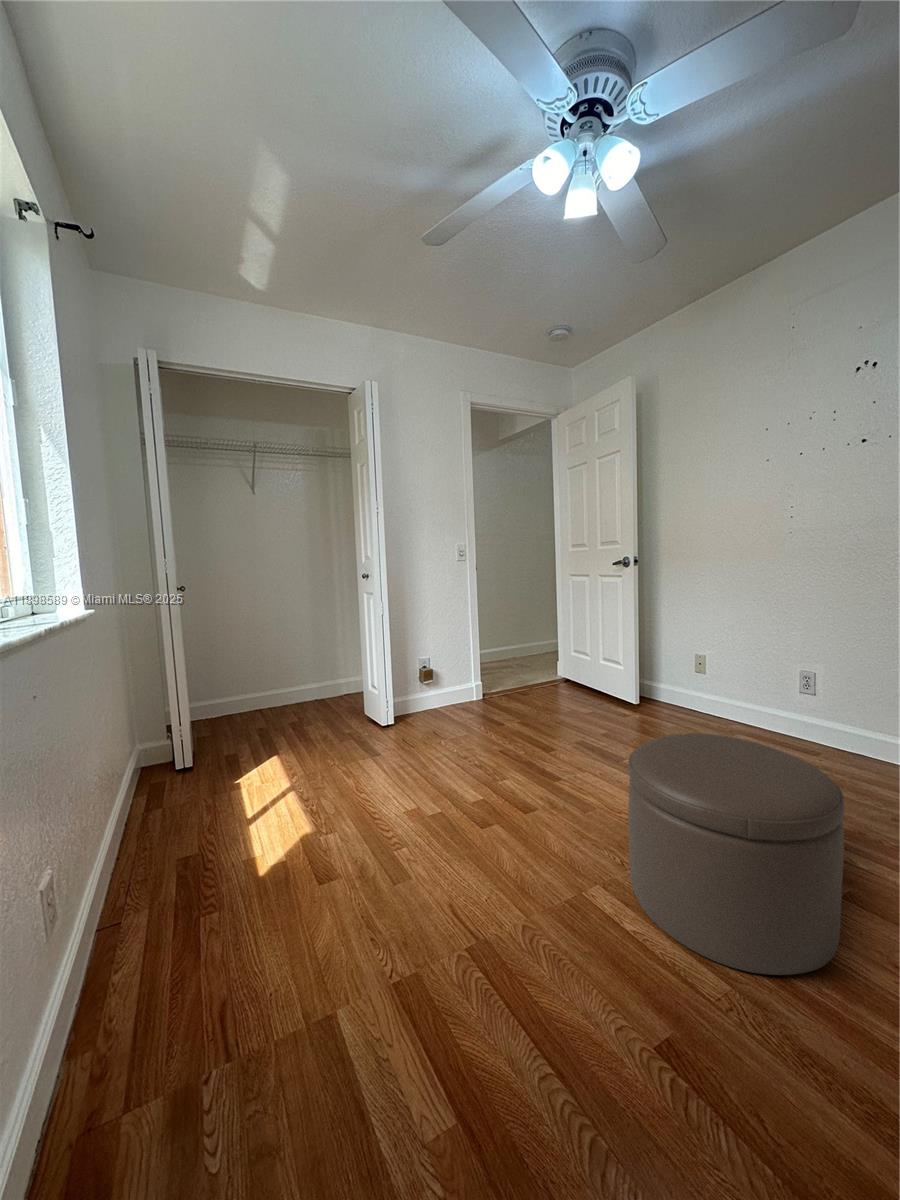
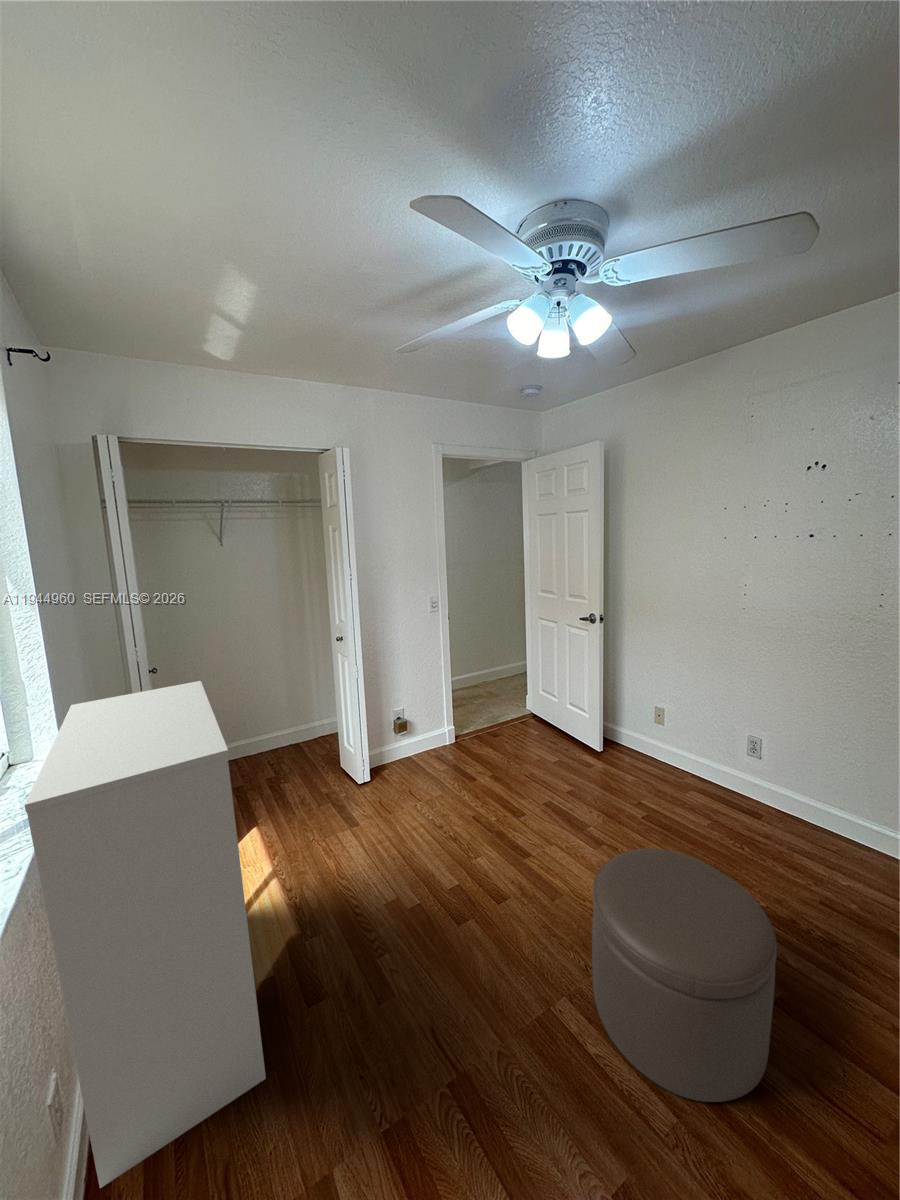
dresser: none [40,558,271,1011] -> present [24,681,266,1188]

